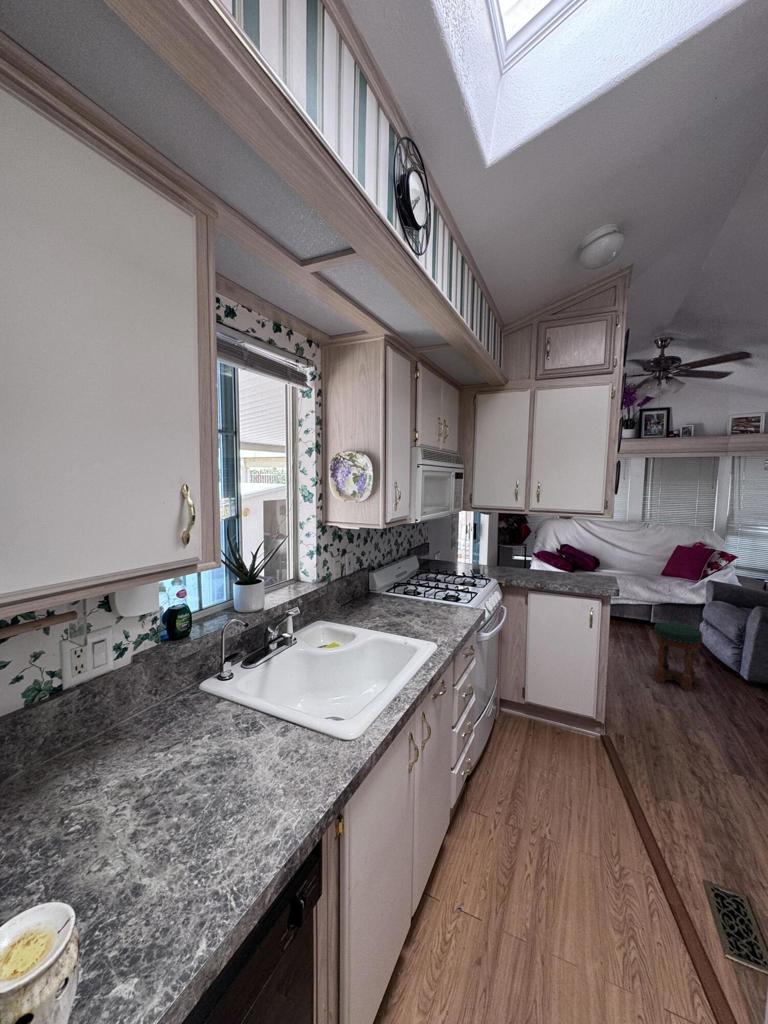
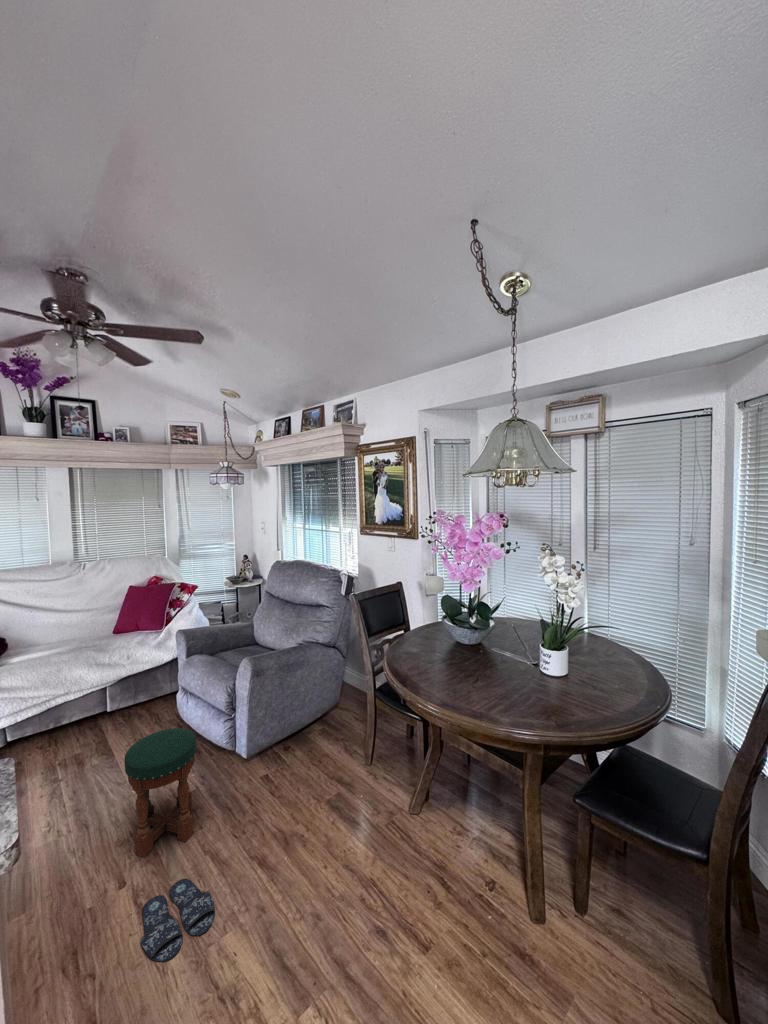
slippers: none [650,695,694,720] -> present [140,879,215,962]

